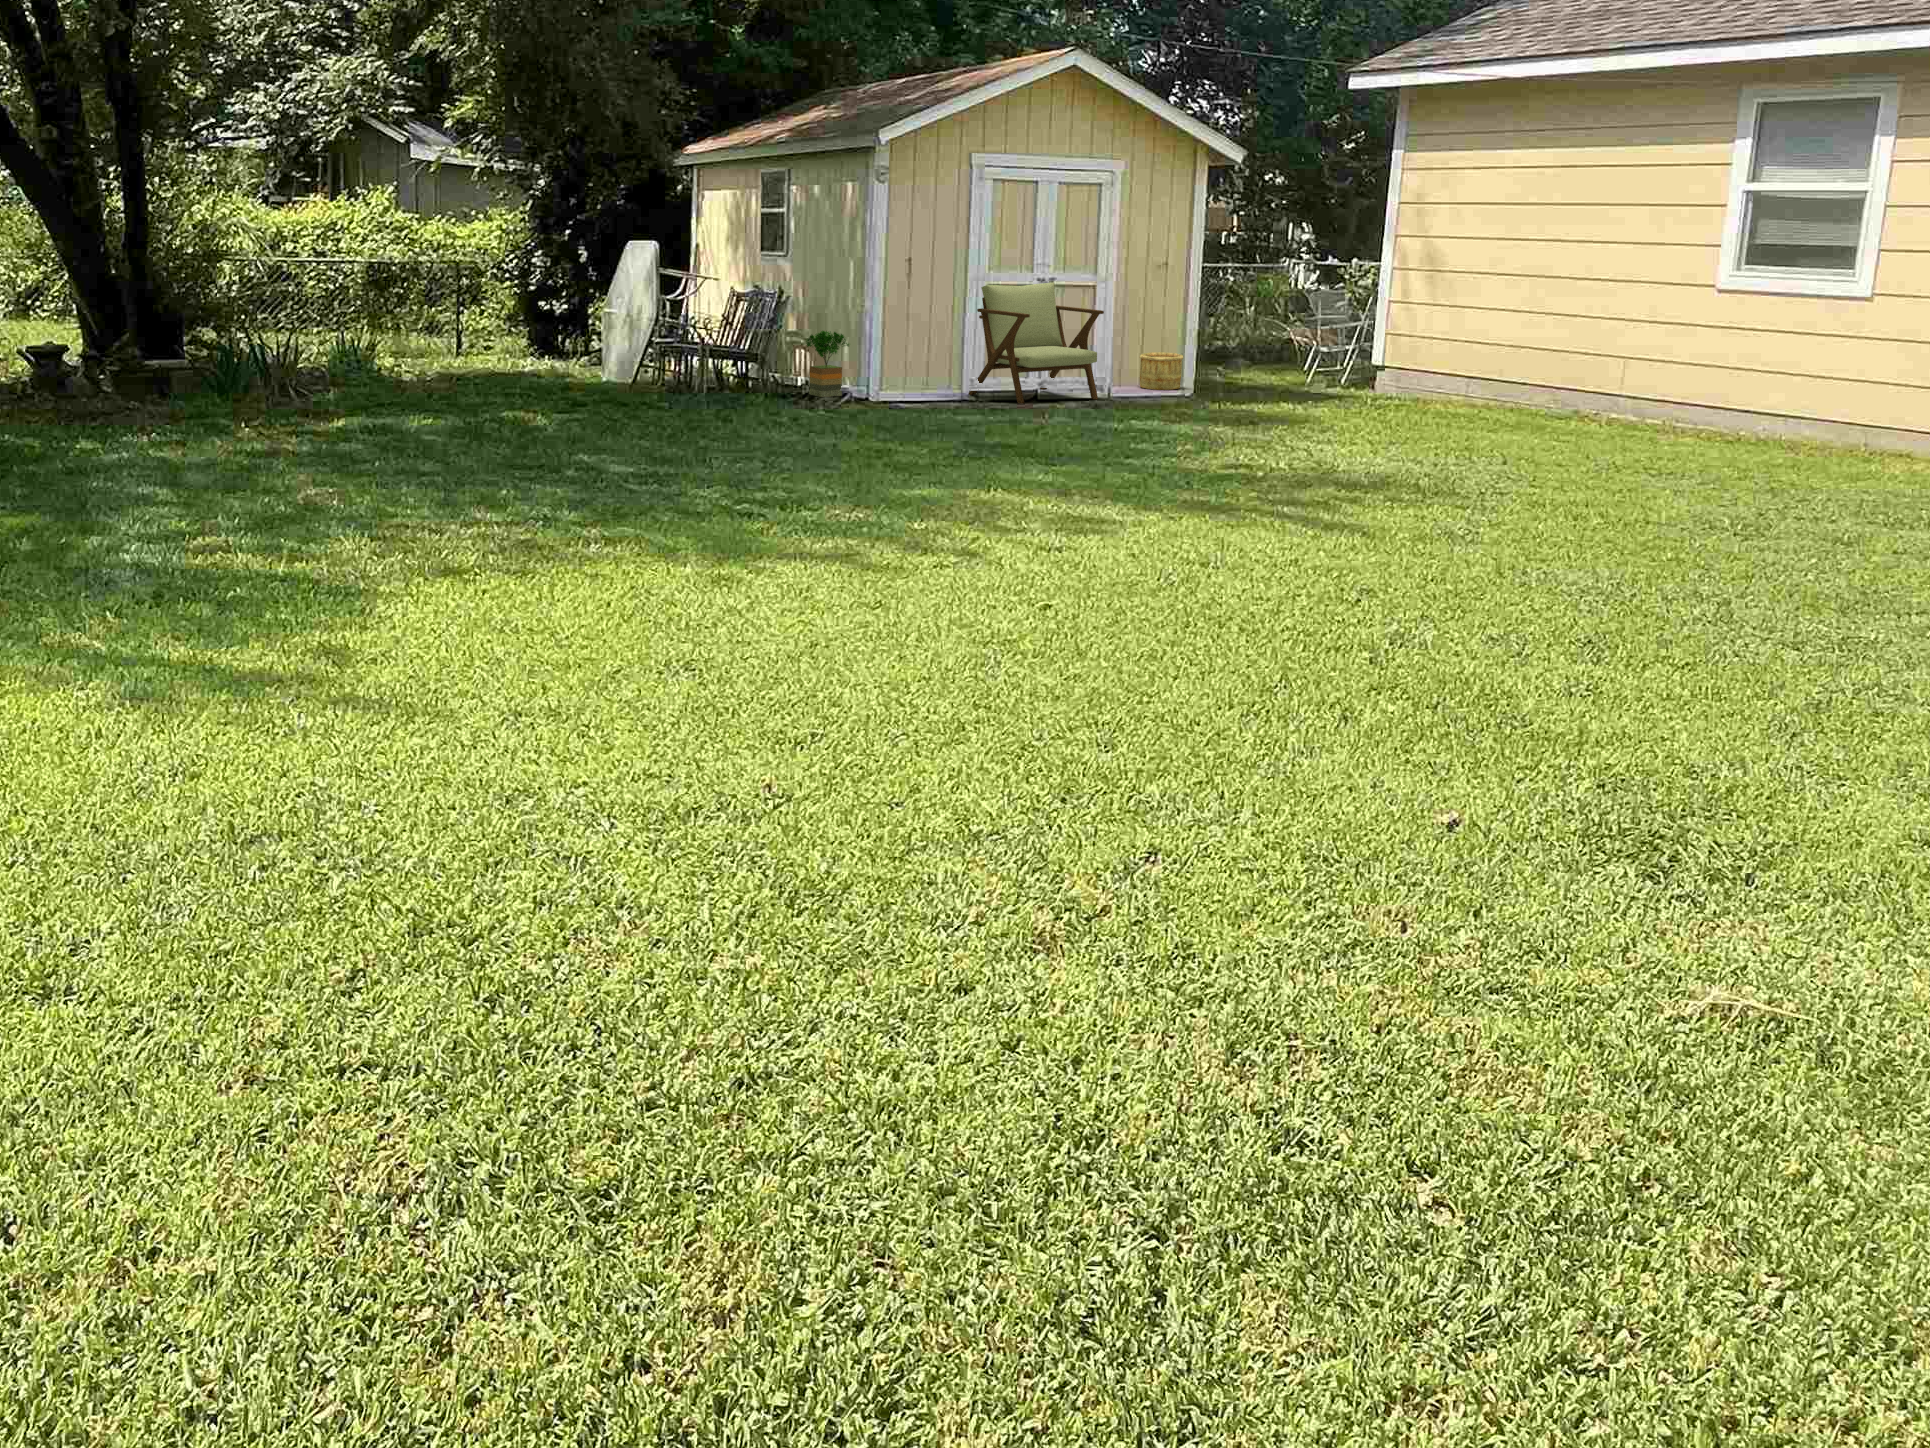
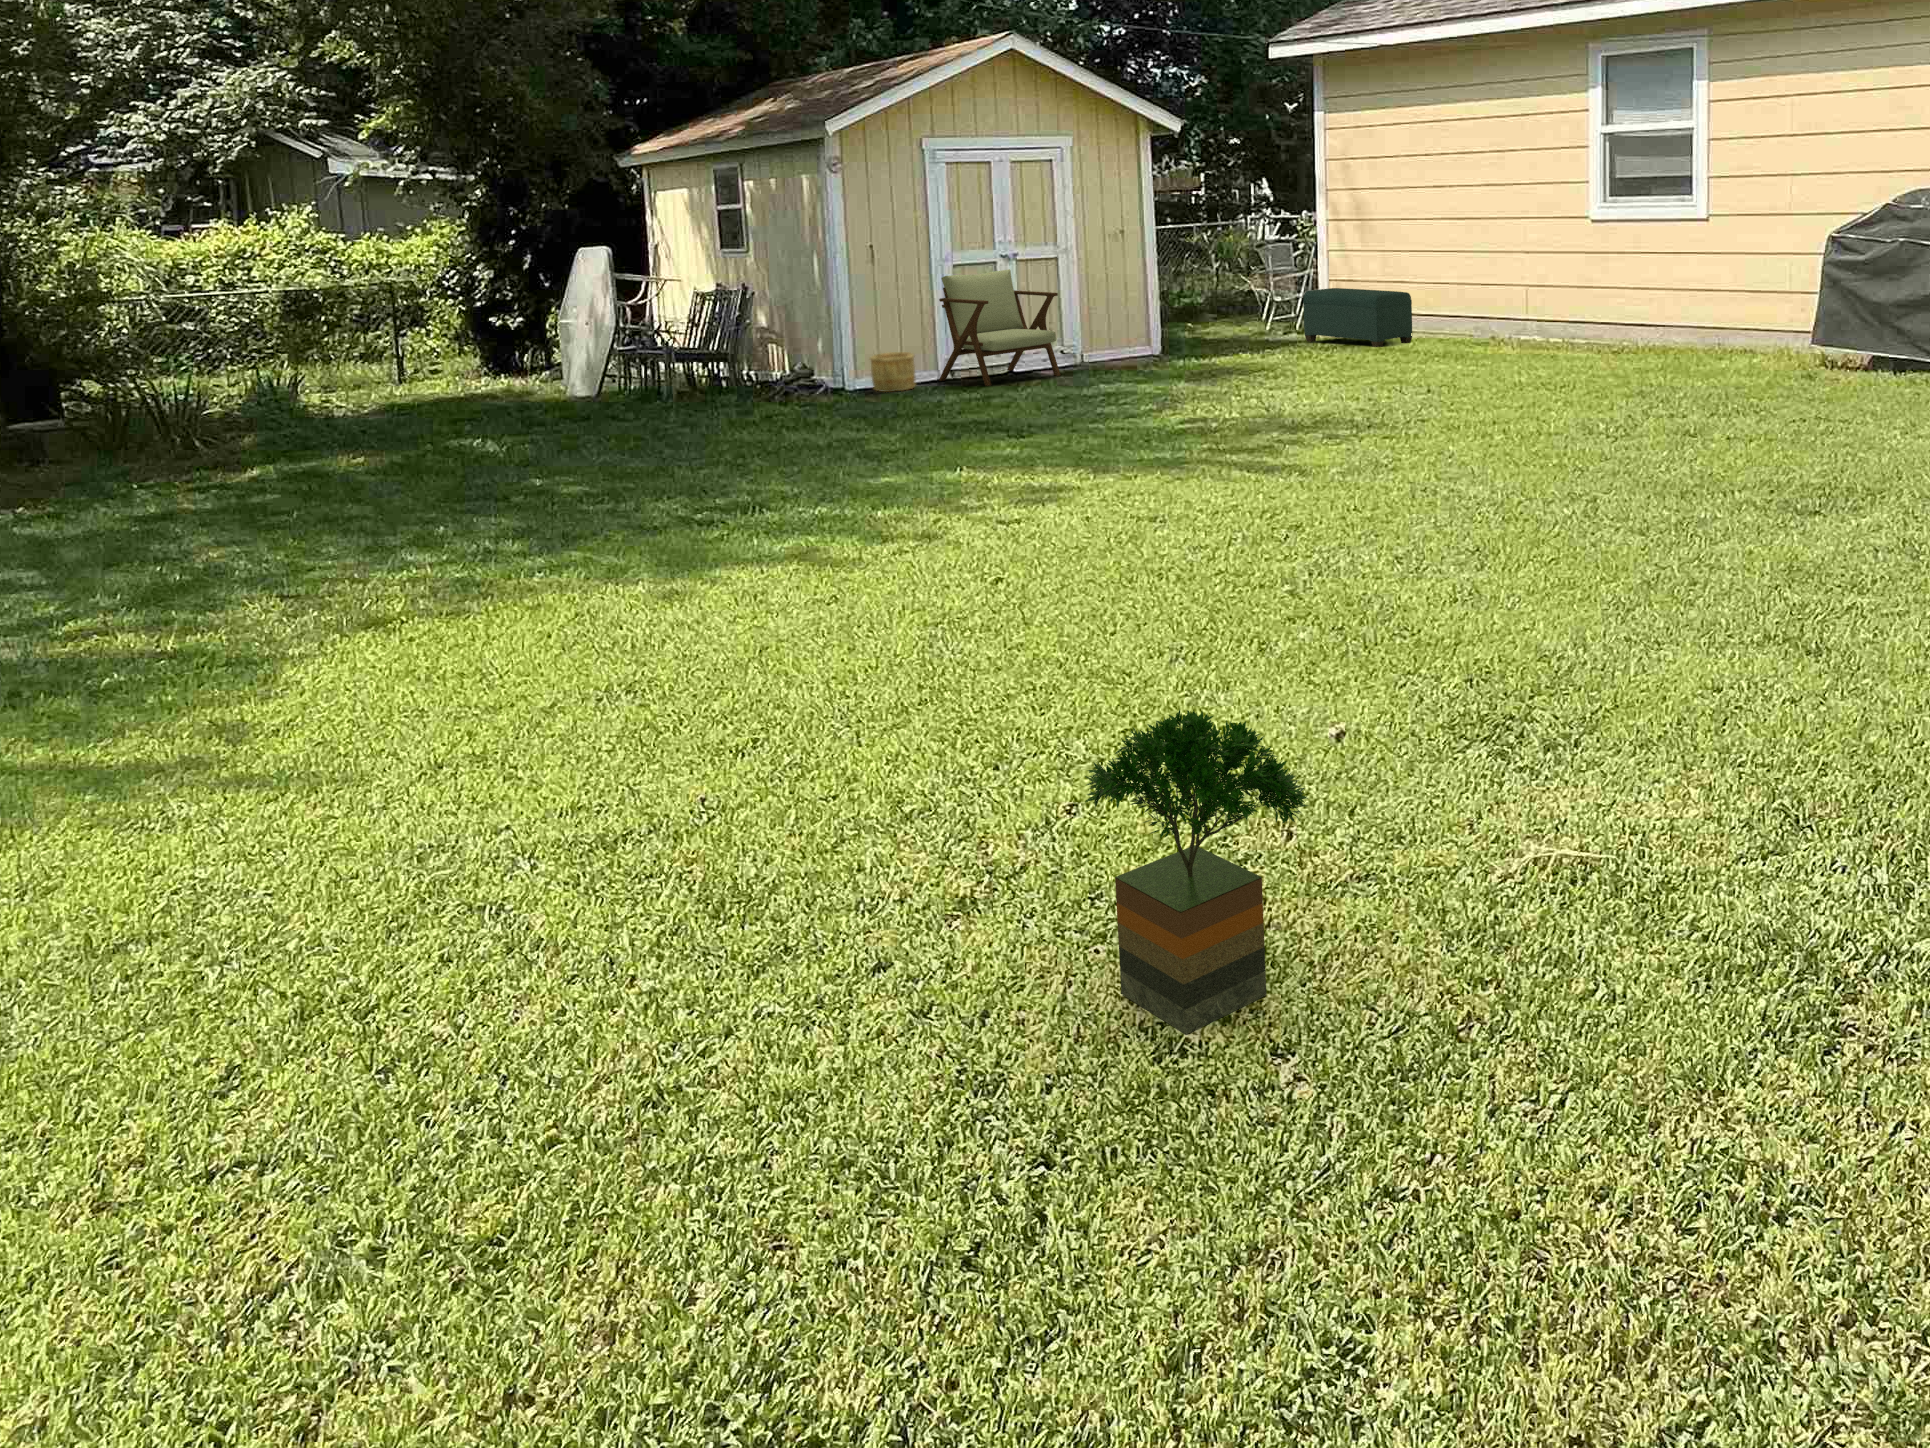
bench: none [1375,326,1512,398] -> present [1303,288,1412,347]
potted tree: present [806,331,849,397] -> present [1085,709,1308,1035]
wooden bucket: present [1140,352,1183,390] -> present [870,352,915,392]

